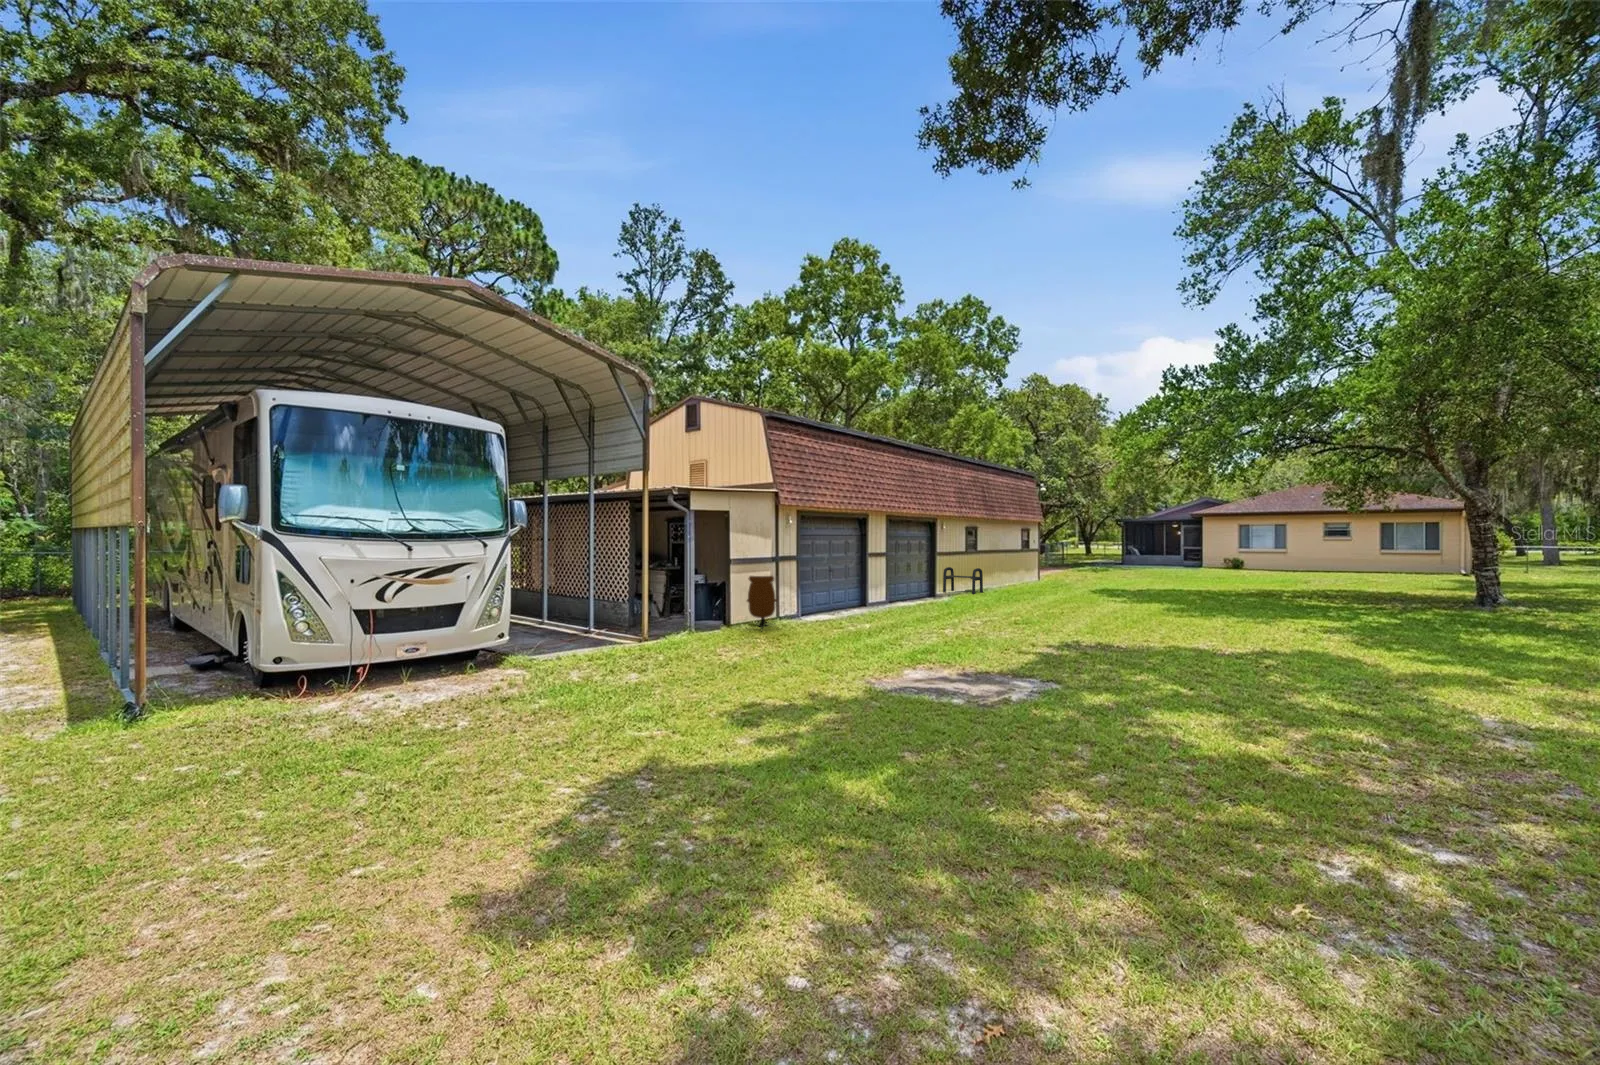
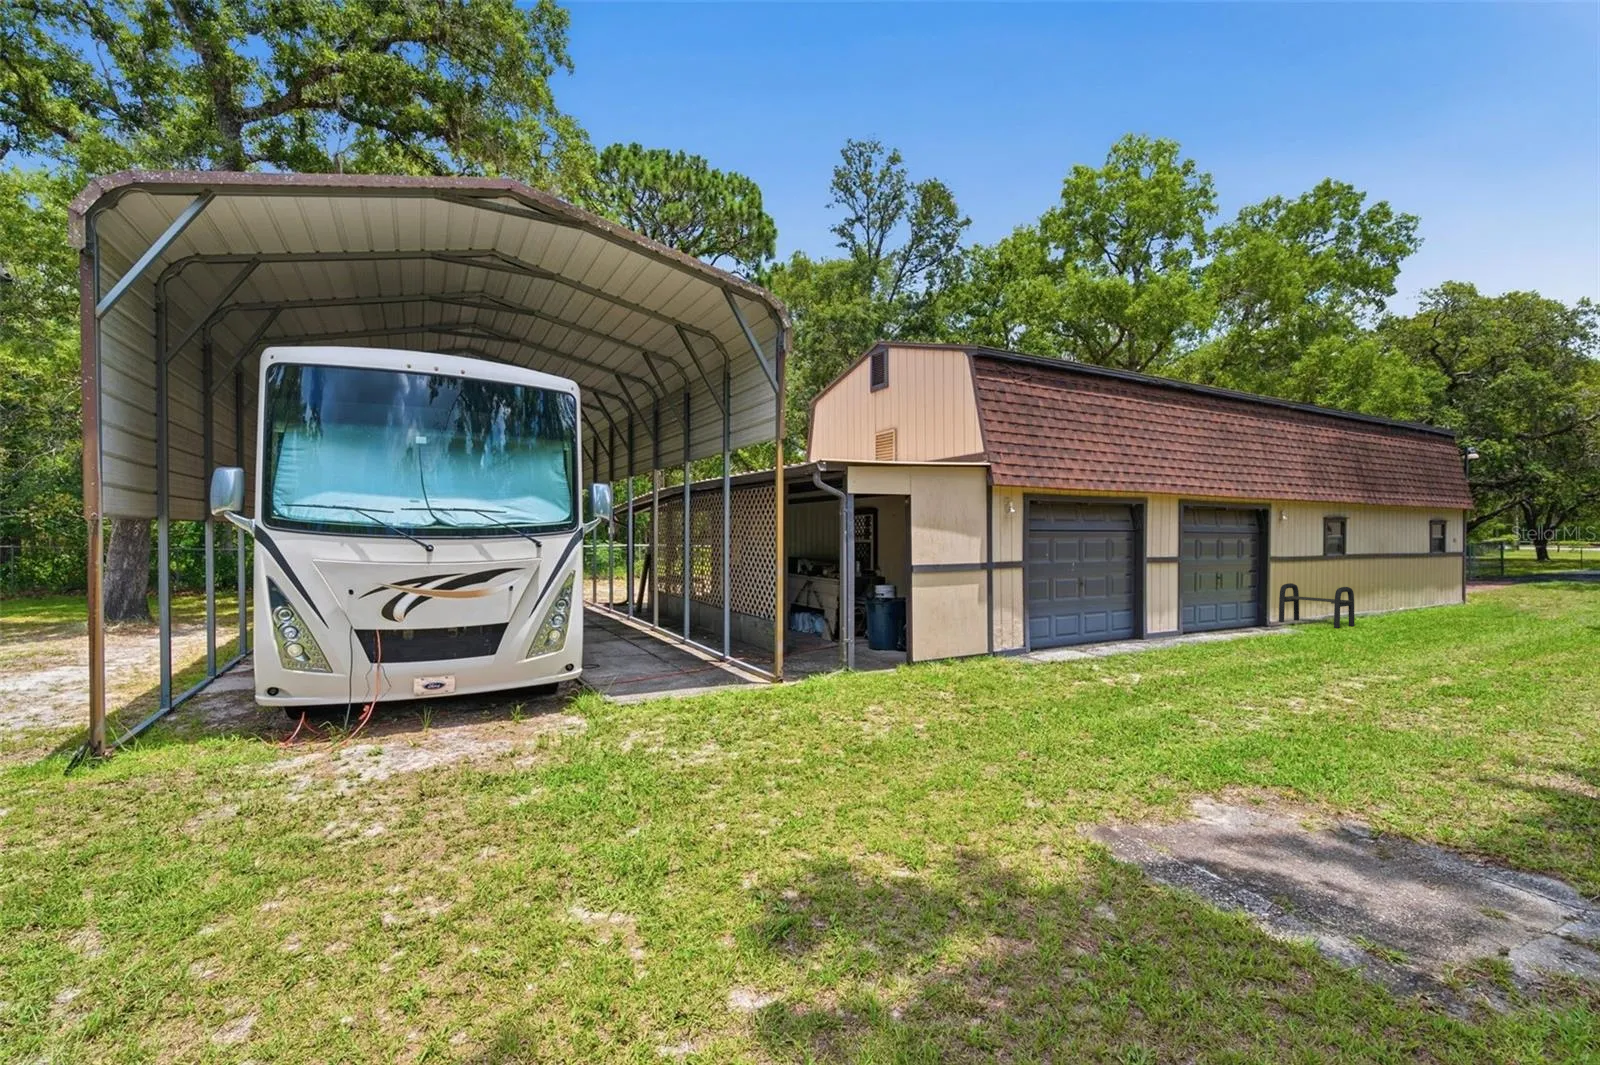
lounge chair: present [746,576,777,630] -> none [937,593,989,678]

